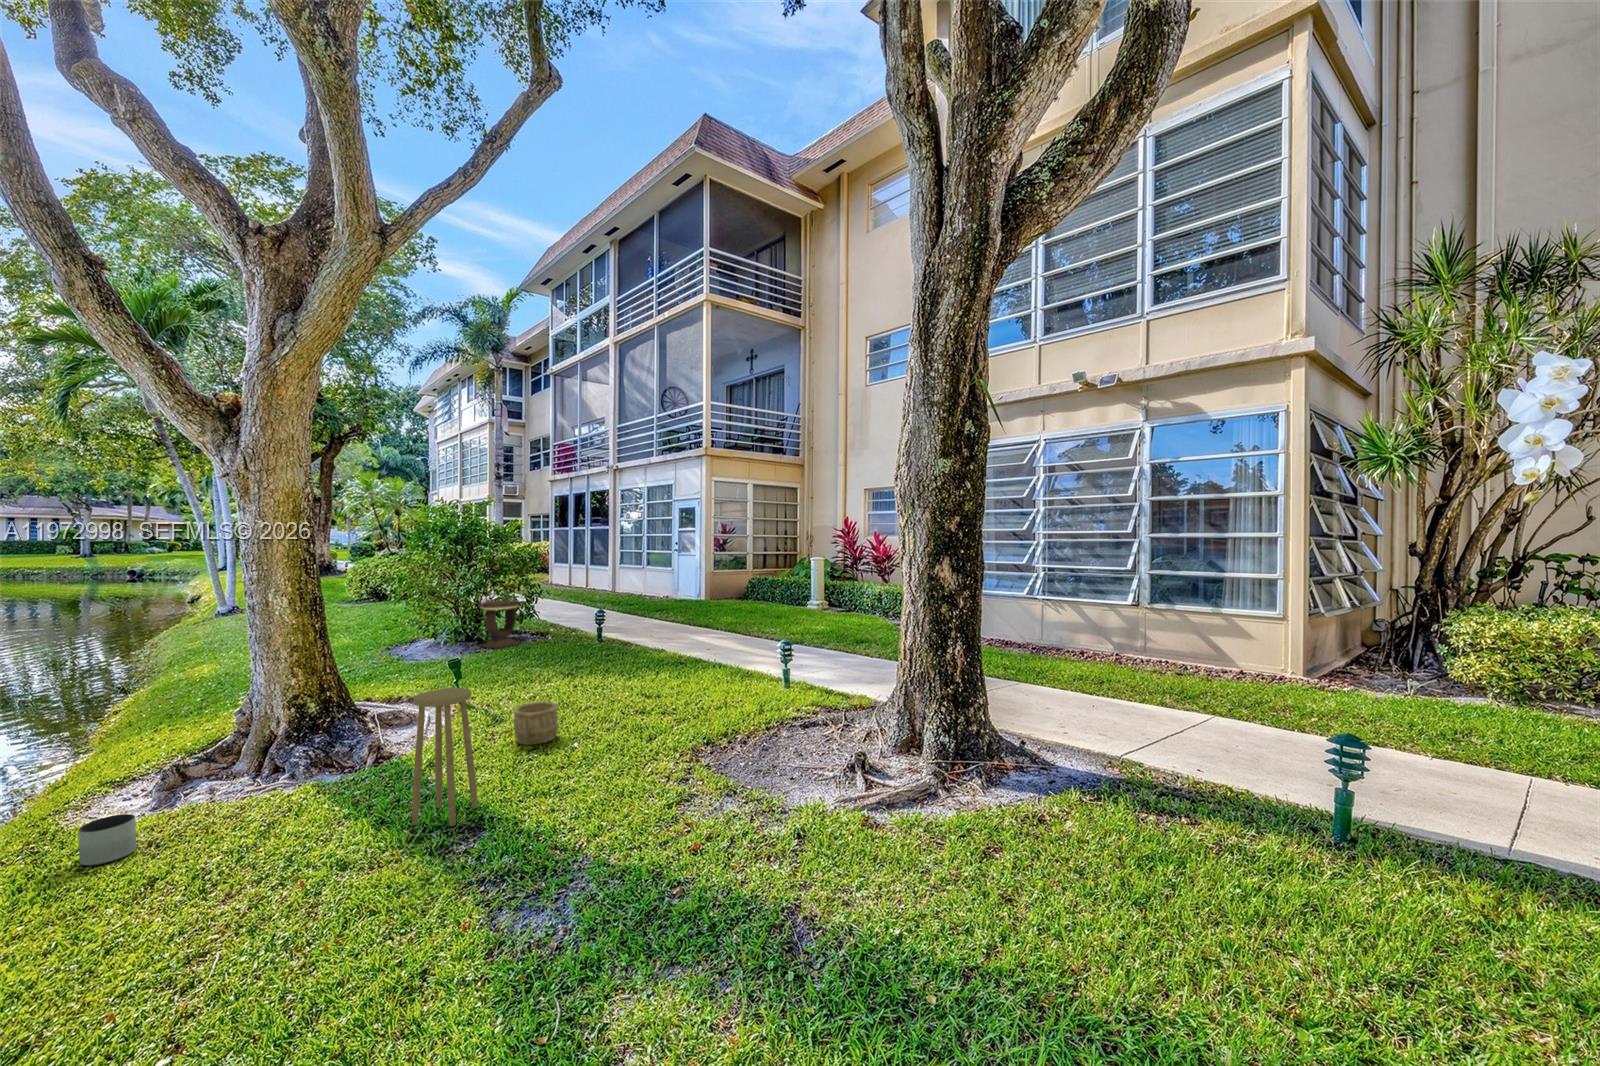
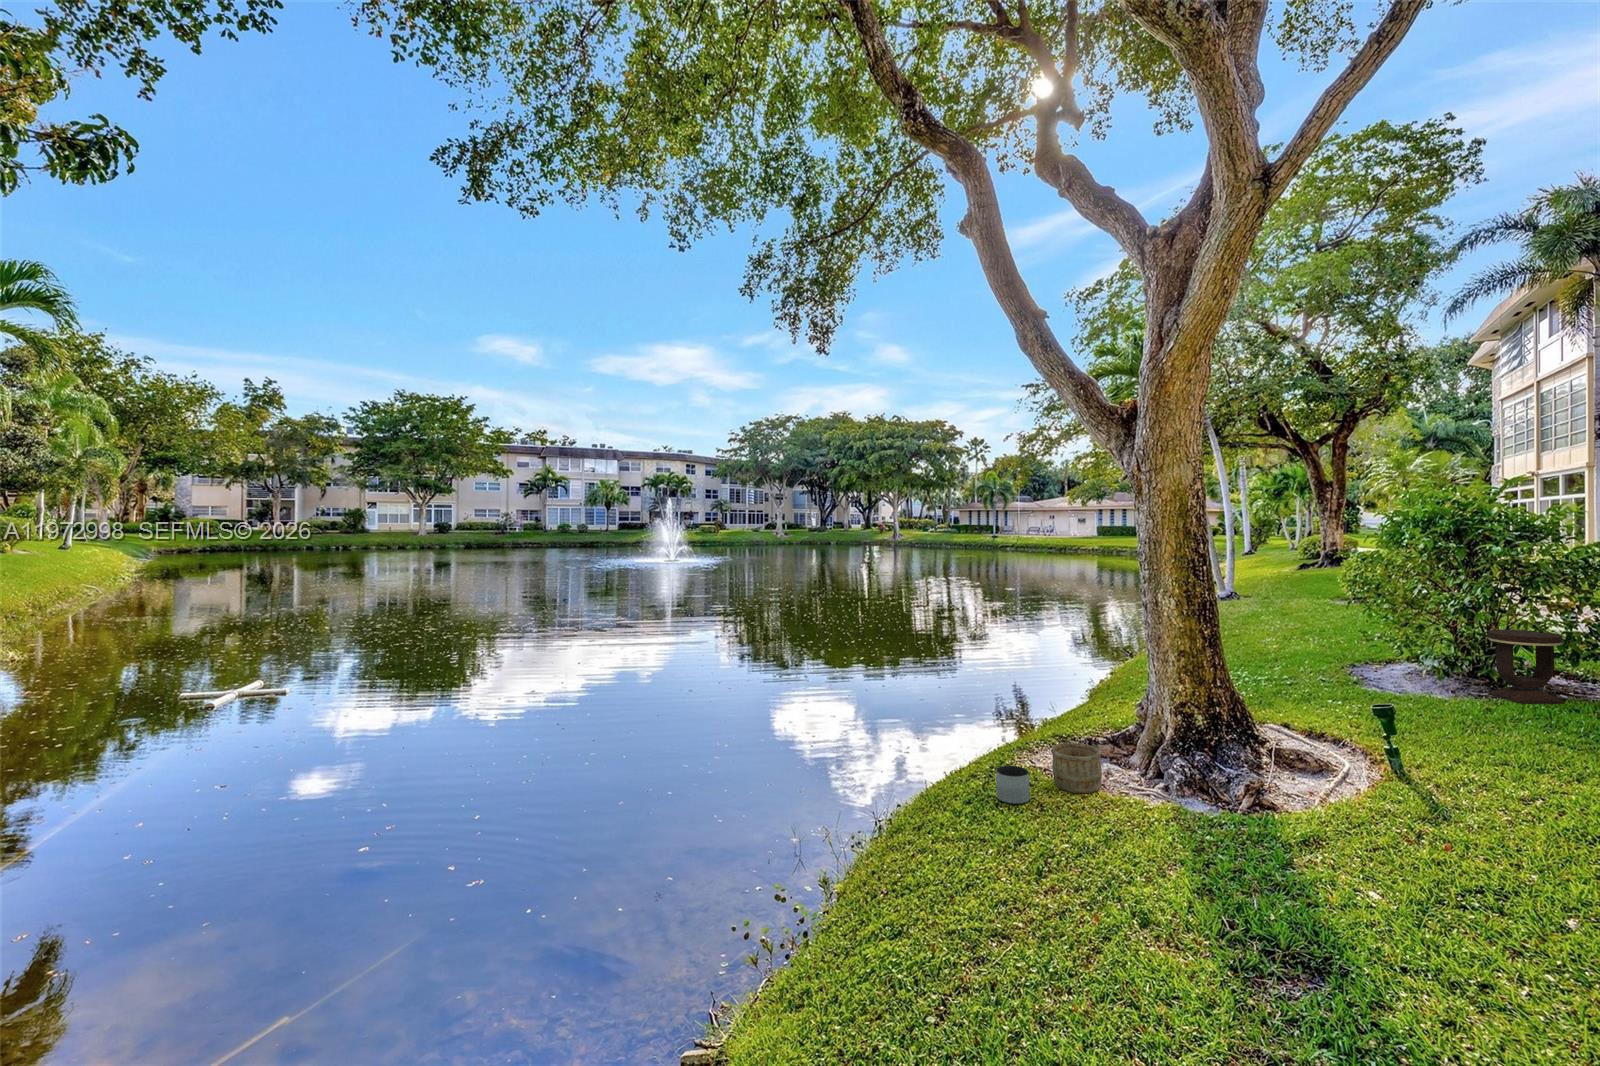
stool: present [412,688,478,826] -> none [1228,744,1323,933]
wooden bucket: present [513,701,558,745] -> present [1051,743,1102,793]

